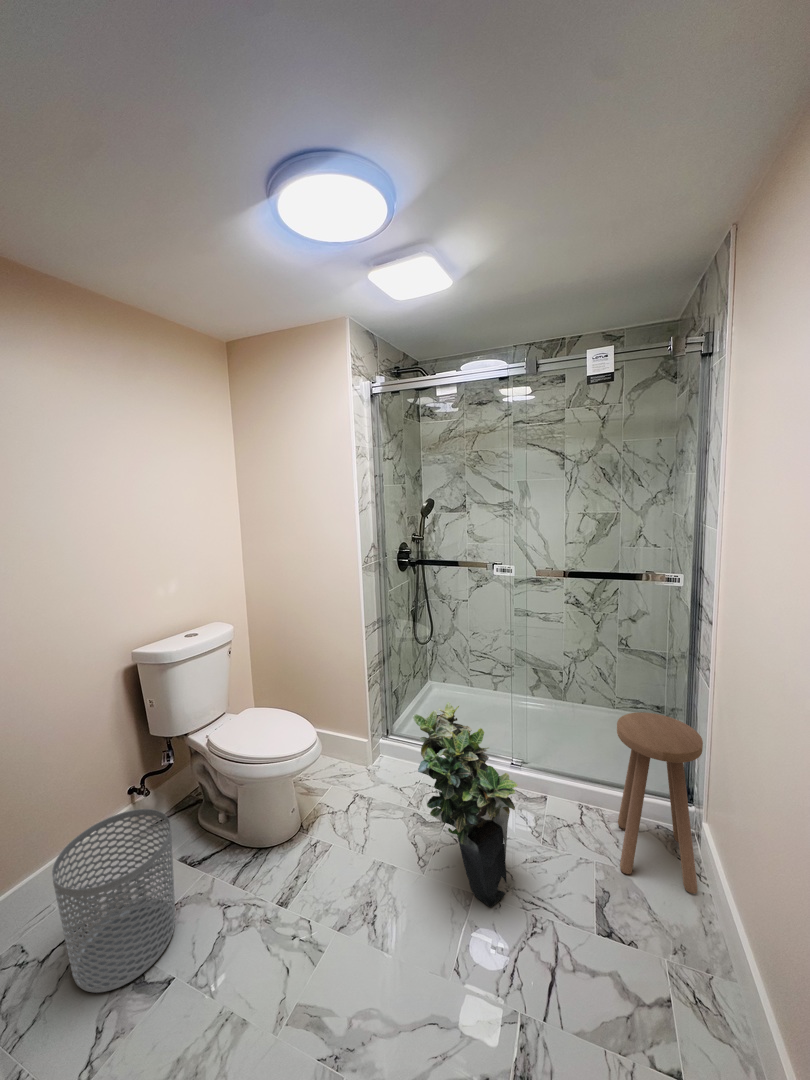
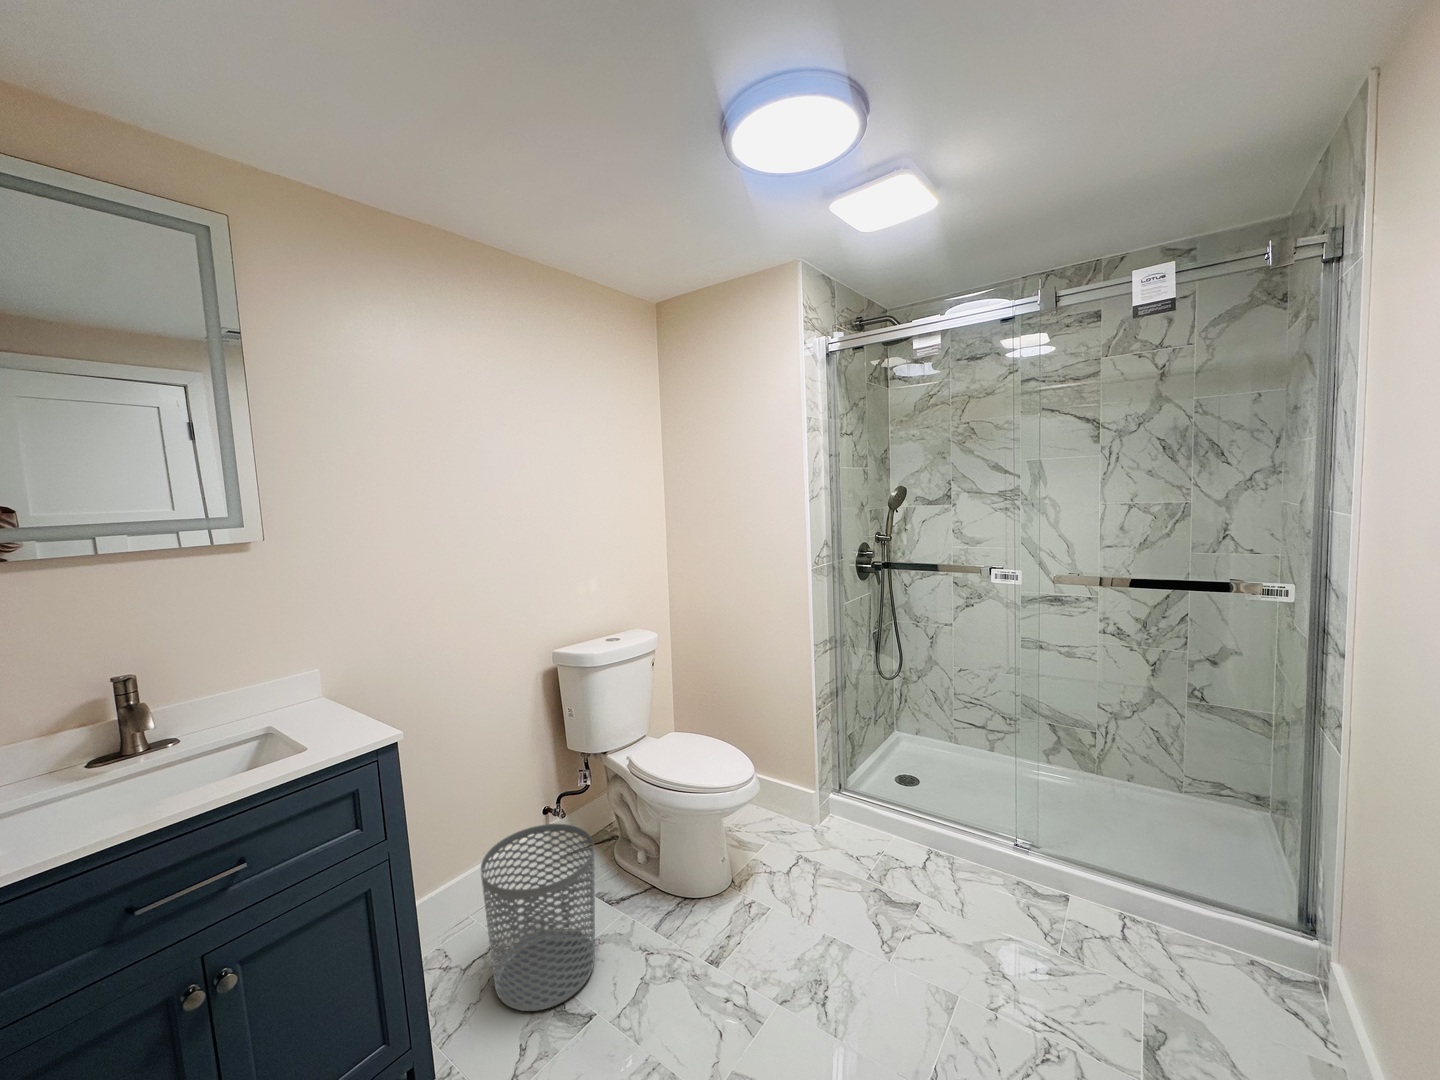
potted plant: present [413,702,518,907] -> none [878,741,1023,1015]
stool: present [617,712,703,894] -> none [1180,783,1325,1058]

